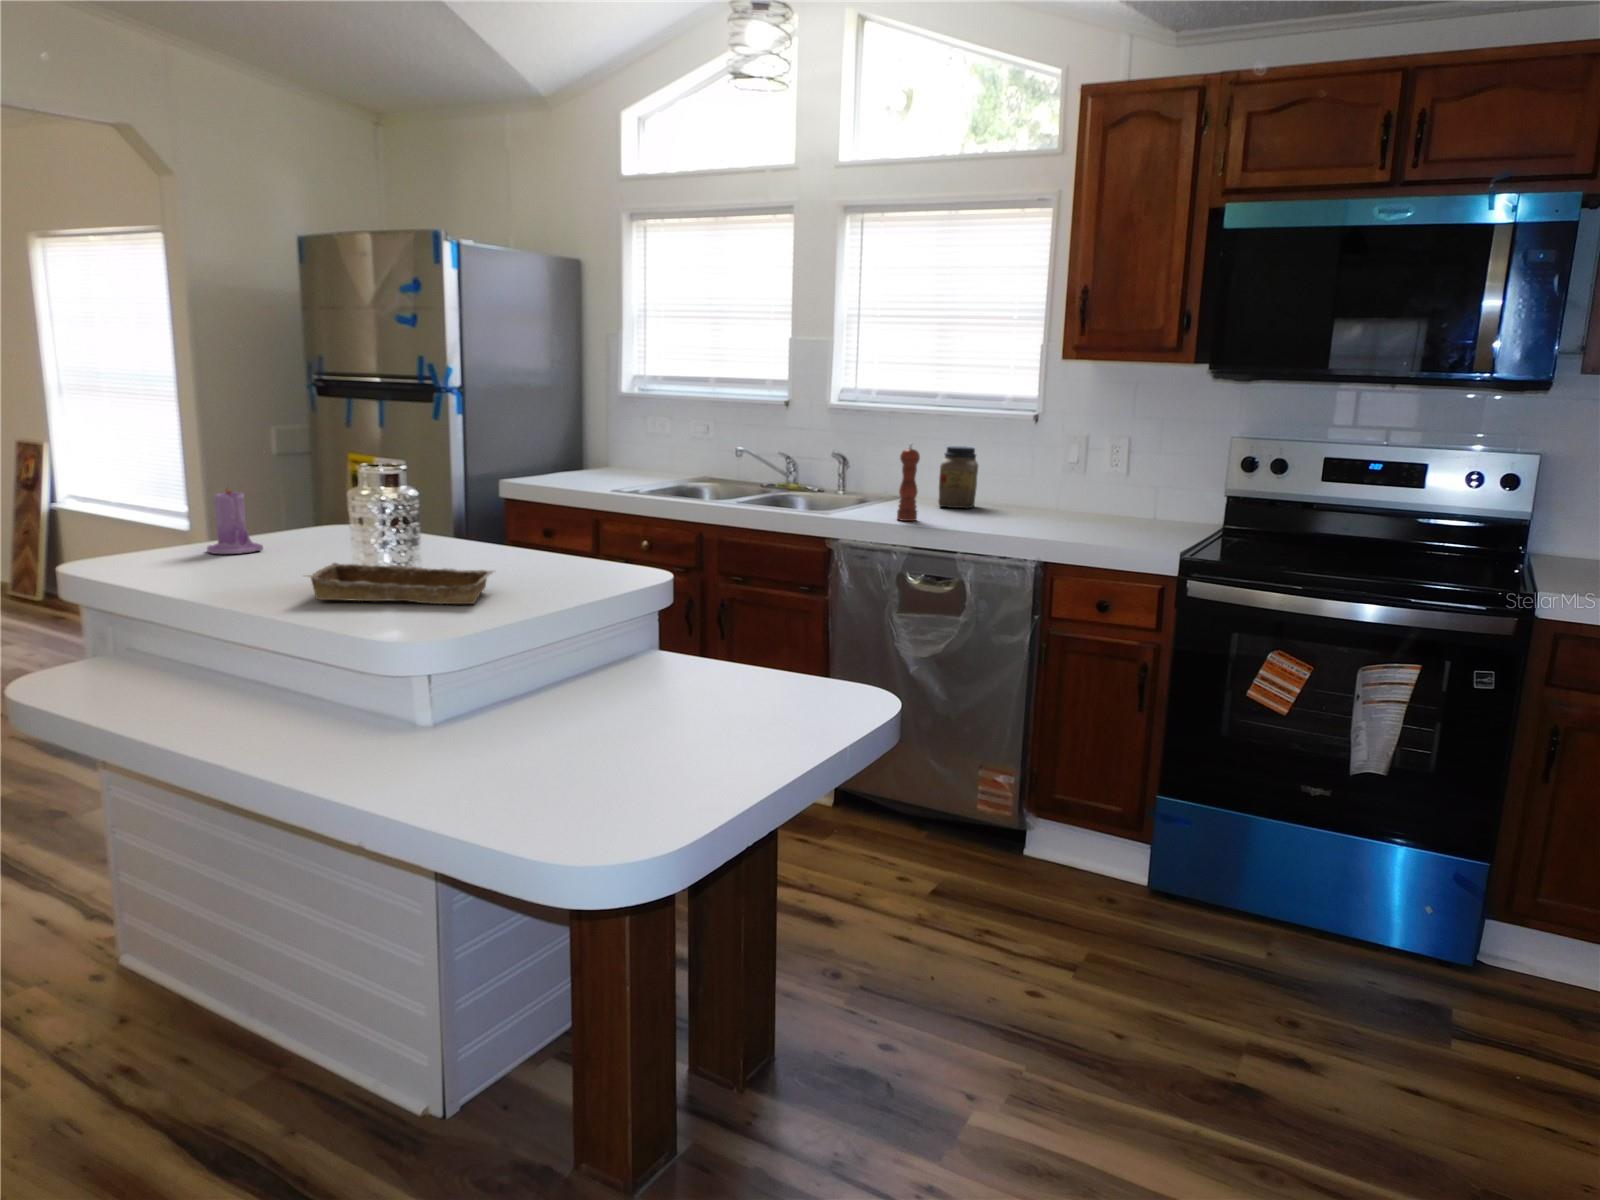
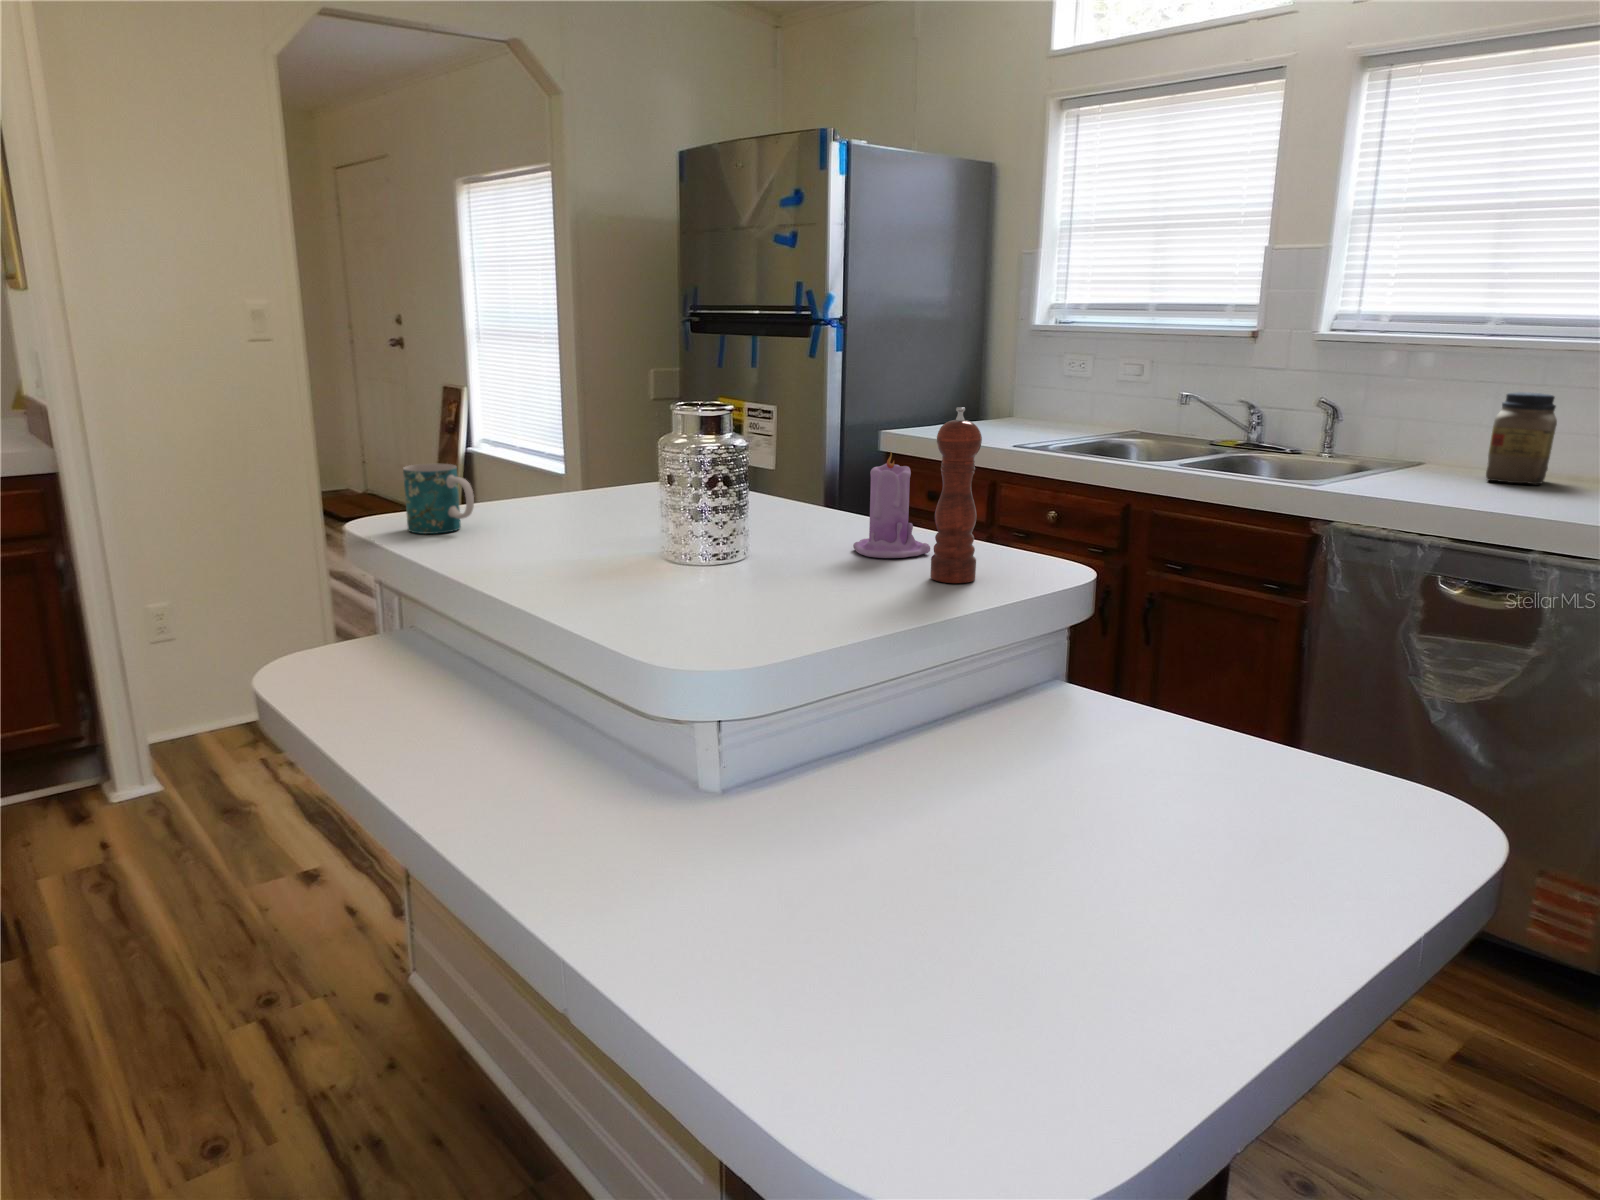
pepper mill: present [897,443,920,521] -> present [930,407,982,583]
candle: present [207,487,263,554] -> present [853,452,930,558]
mug: none [121,516,187,572] -> present [403,464,474,534]
tray: present [309,563,493,604] -> none [577,535,842,609]

